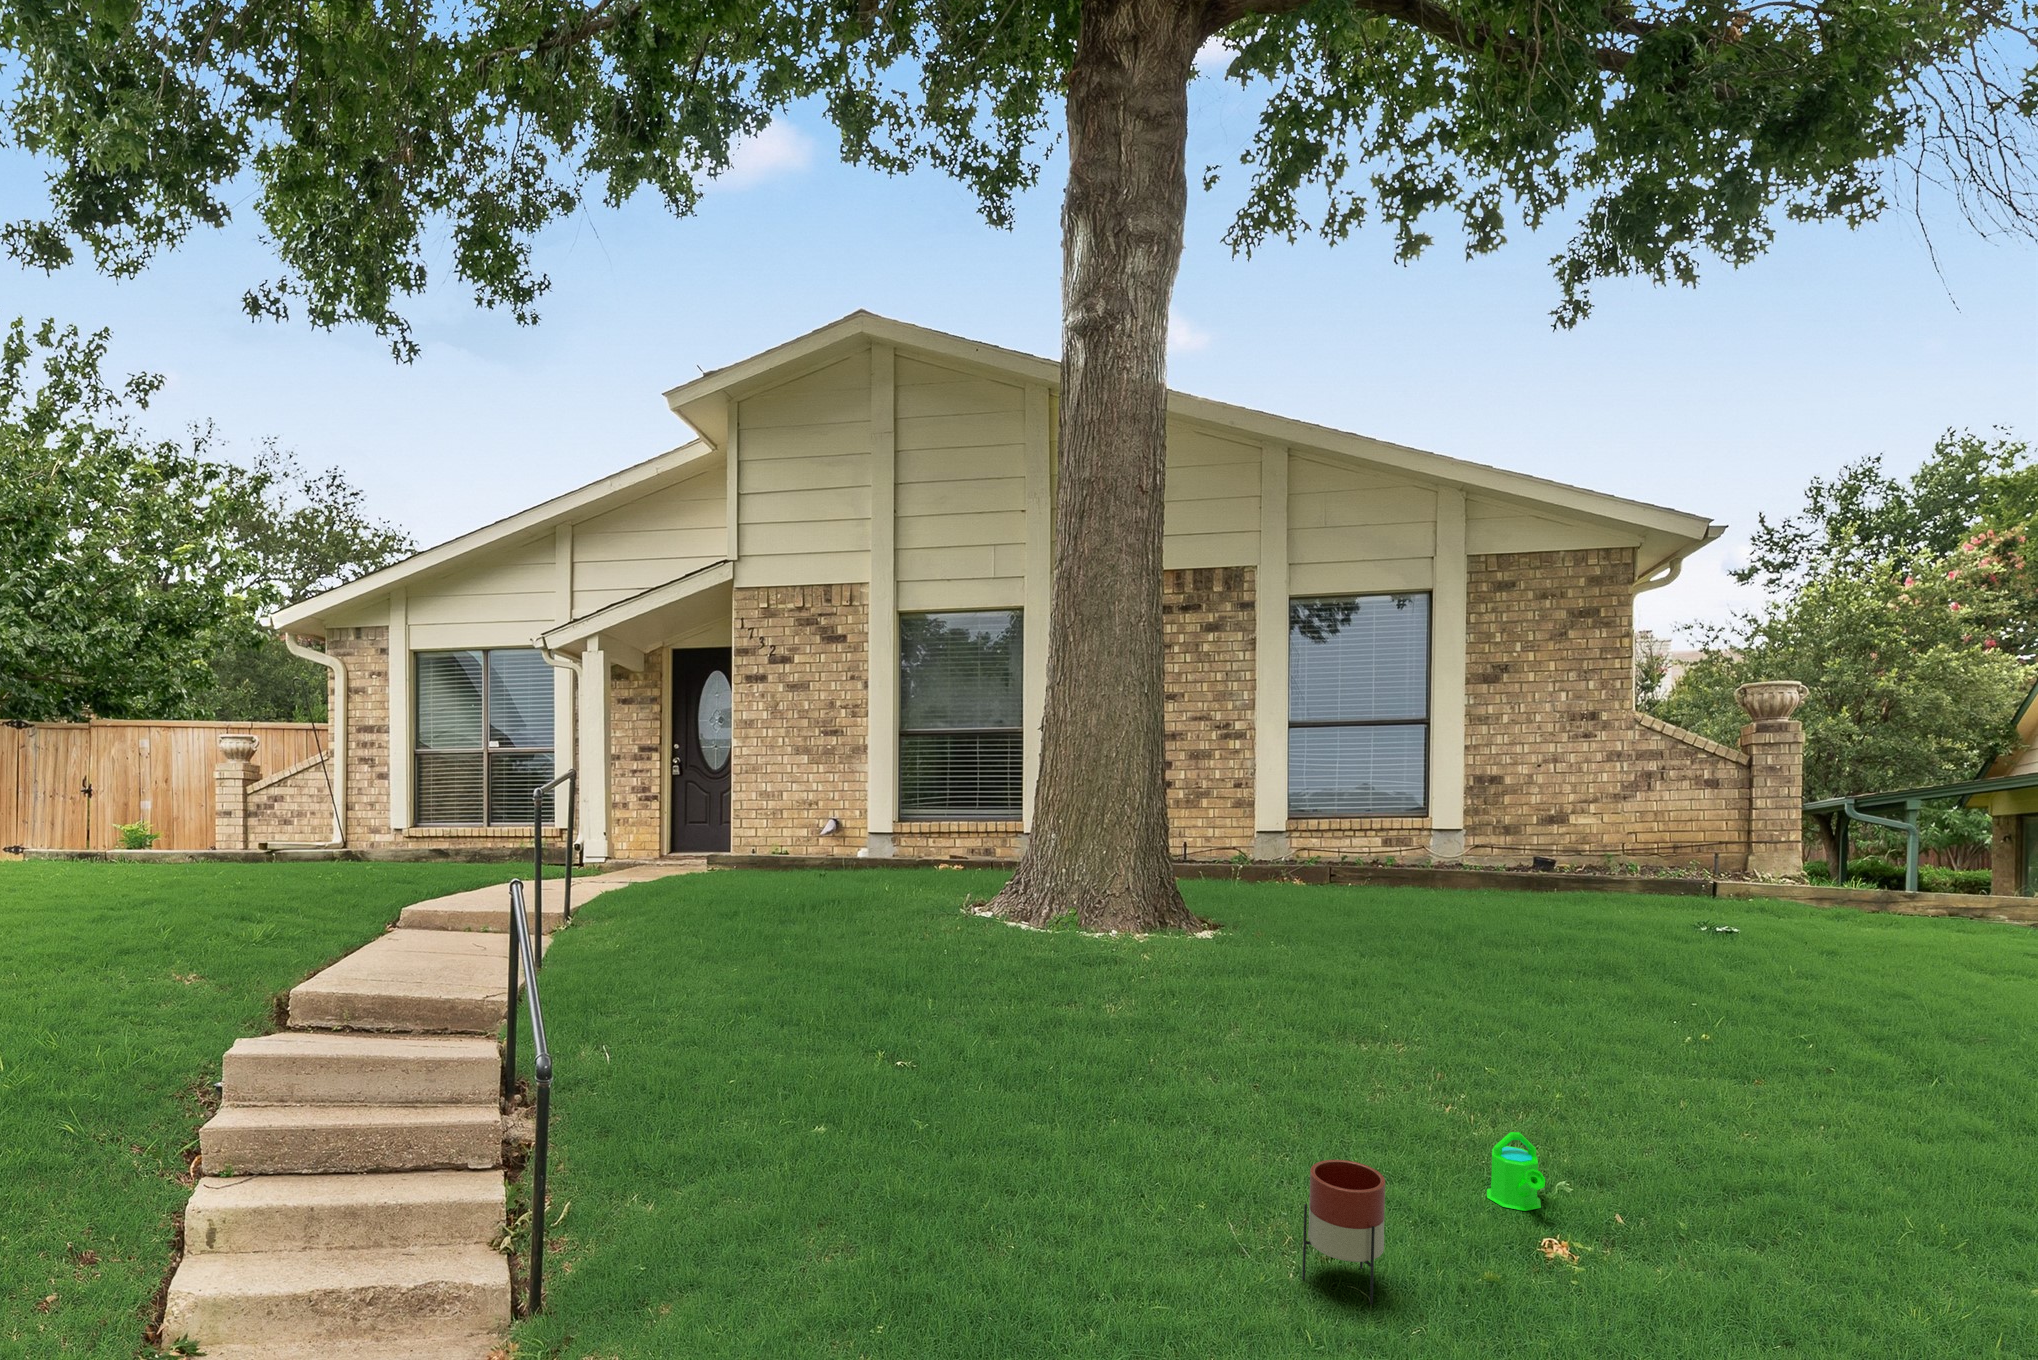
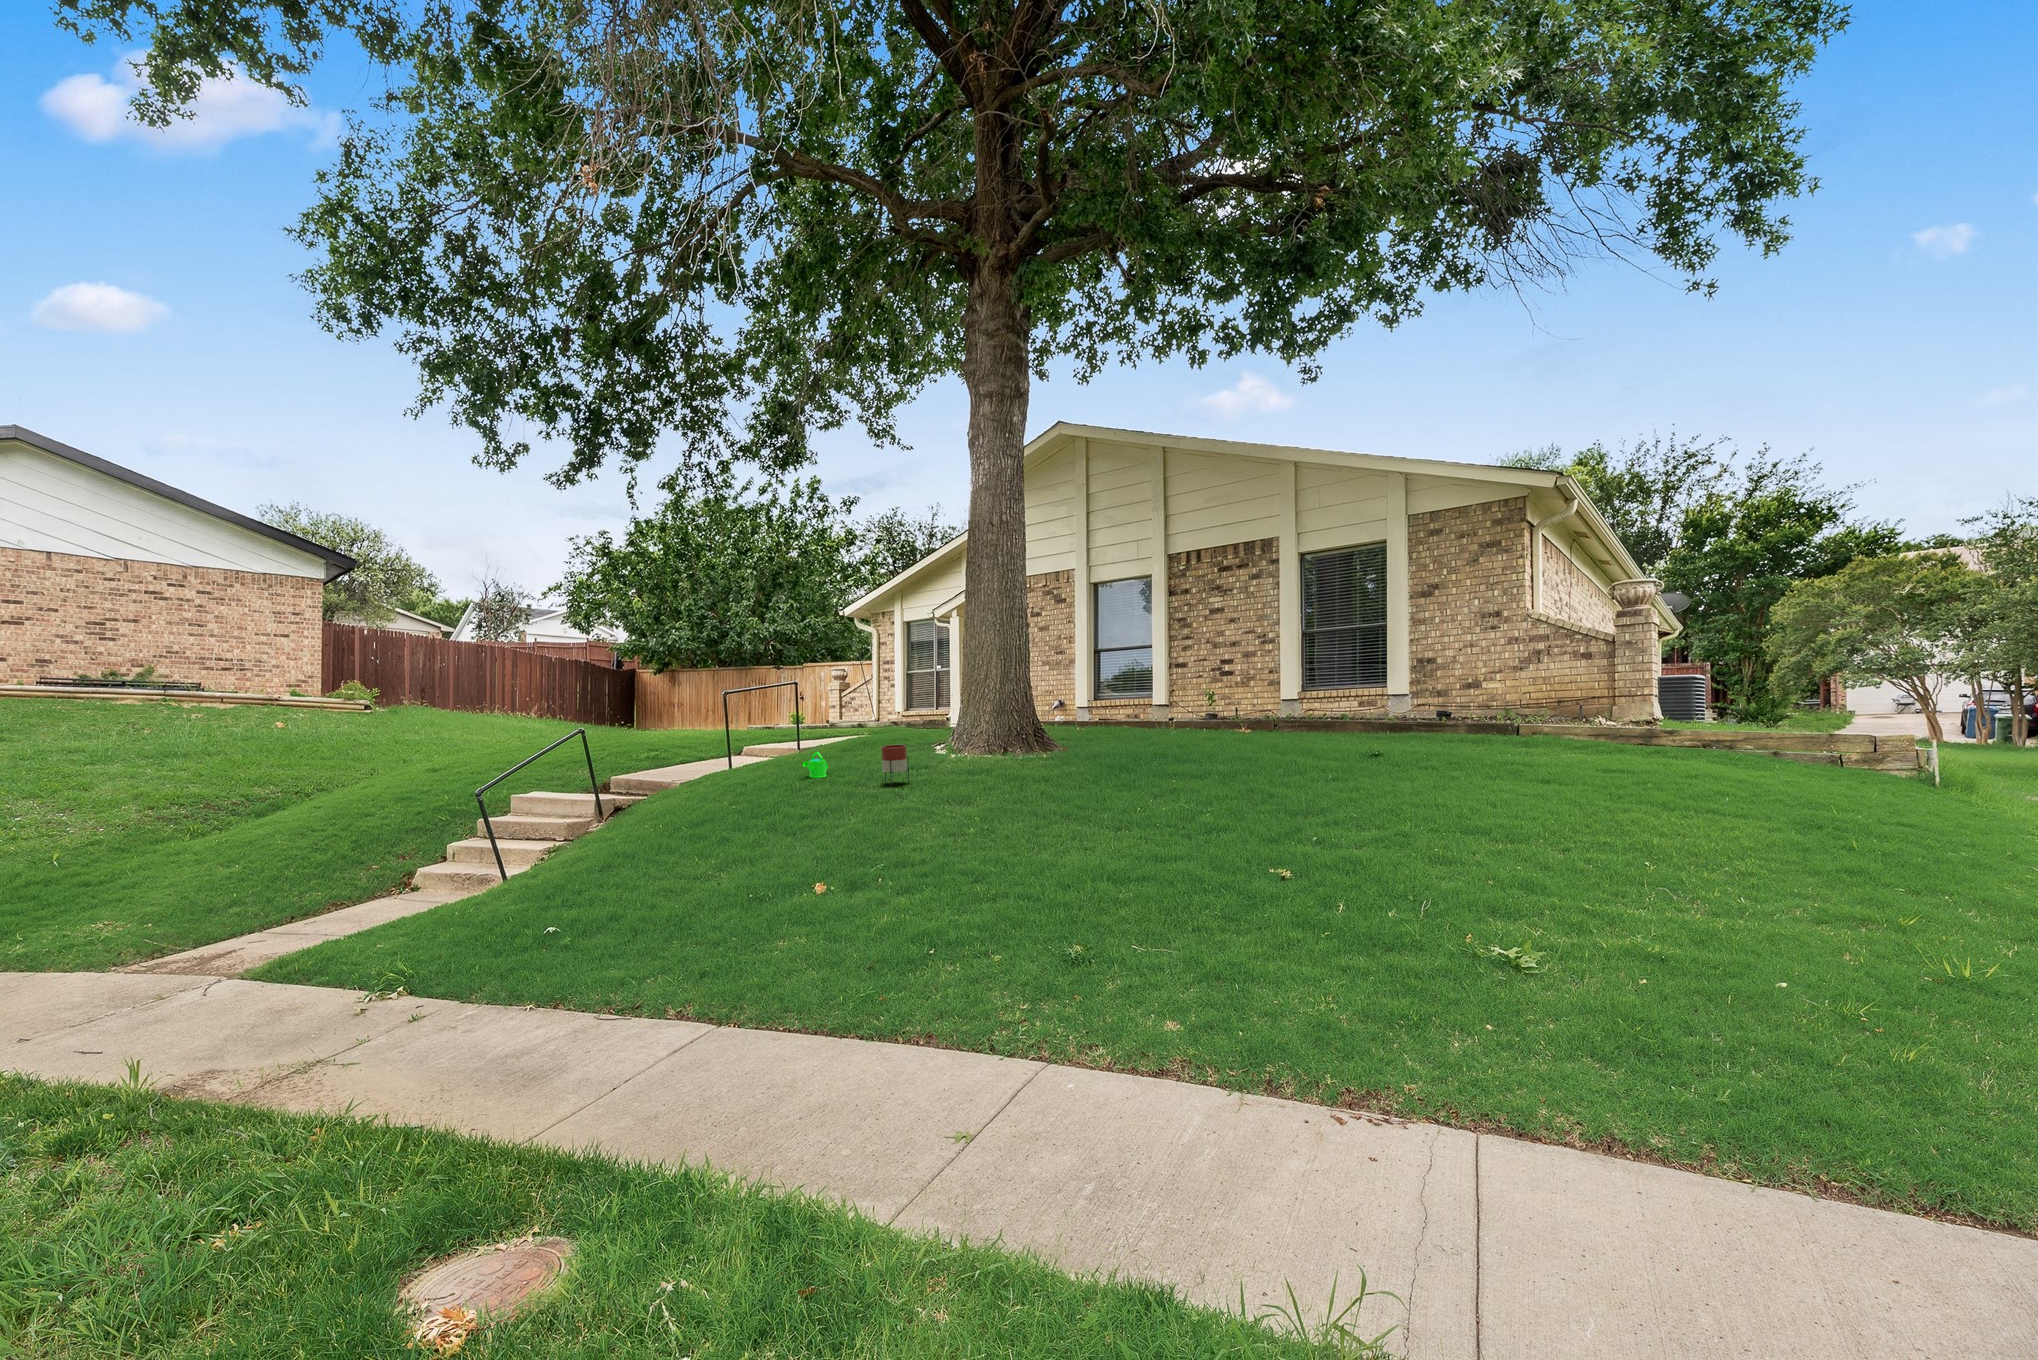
watering can: present [1487,1132,1545,1211] -> present [803,752,828,778]

